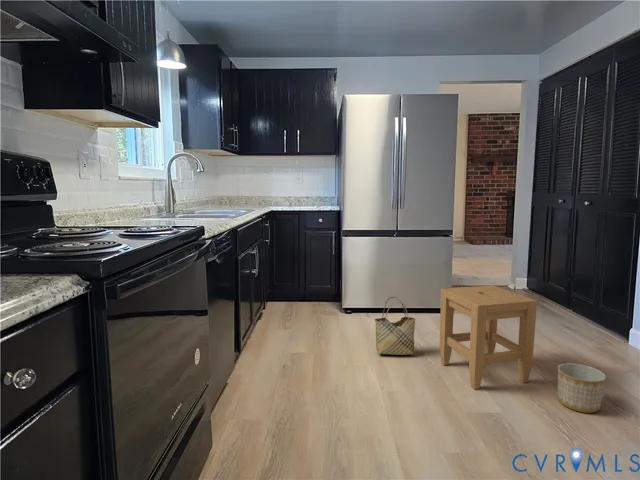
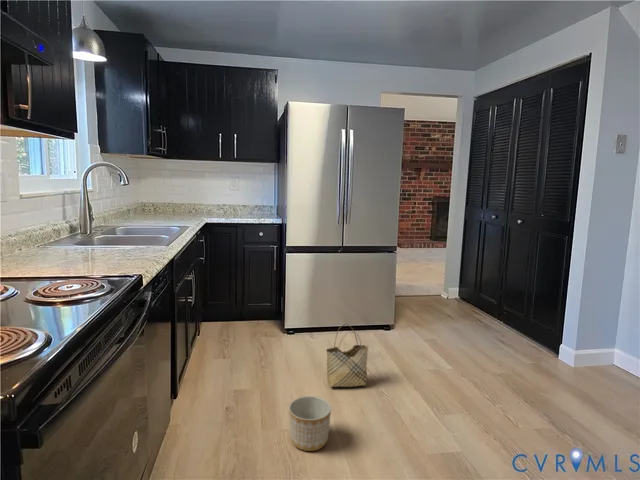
stool: present [440,285,537,389] -> none [394,312,494,427]
planter: present [558,363,606,413] -> present [289,396,331,451]

